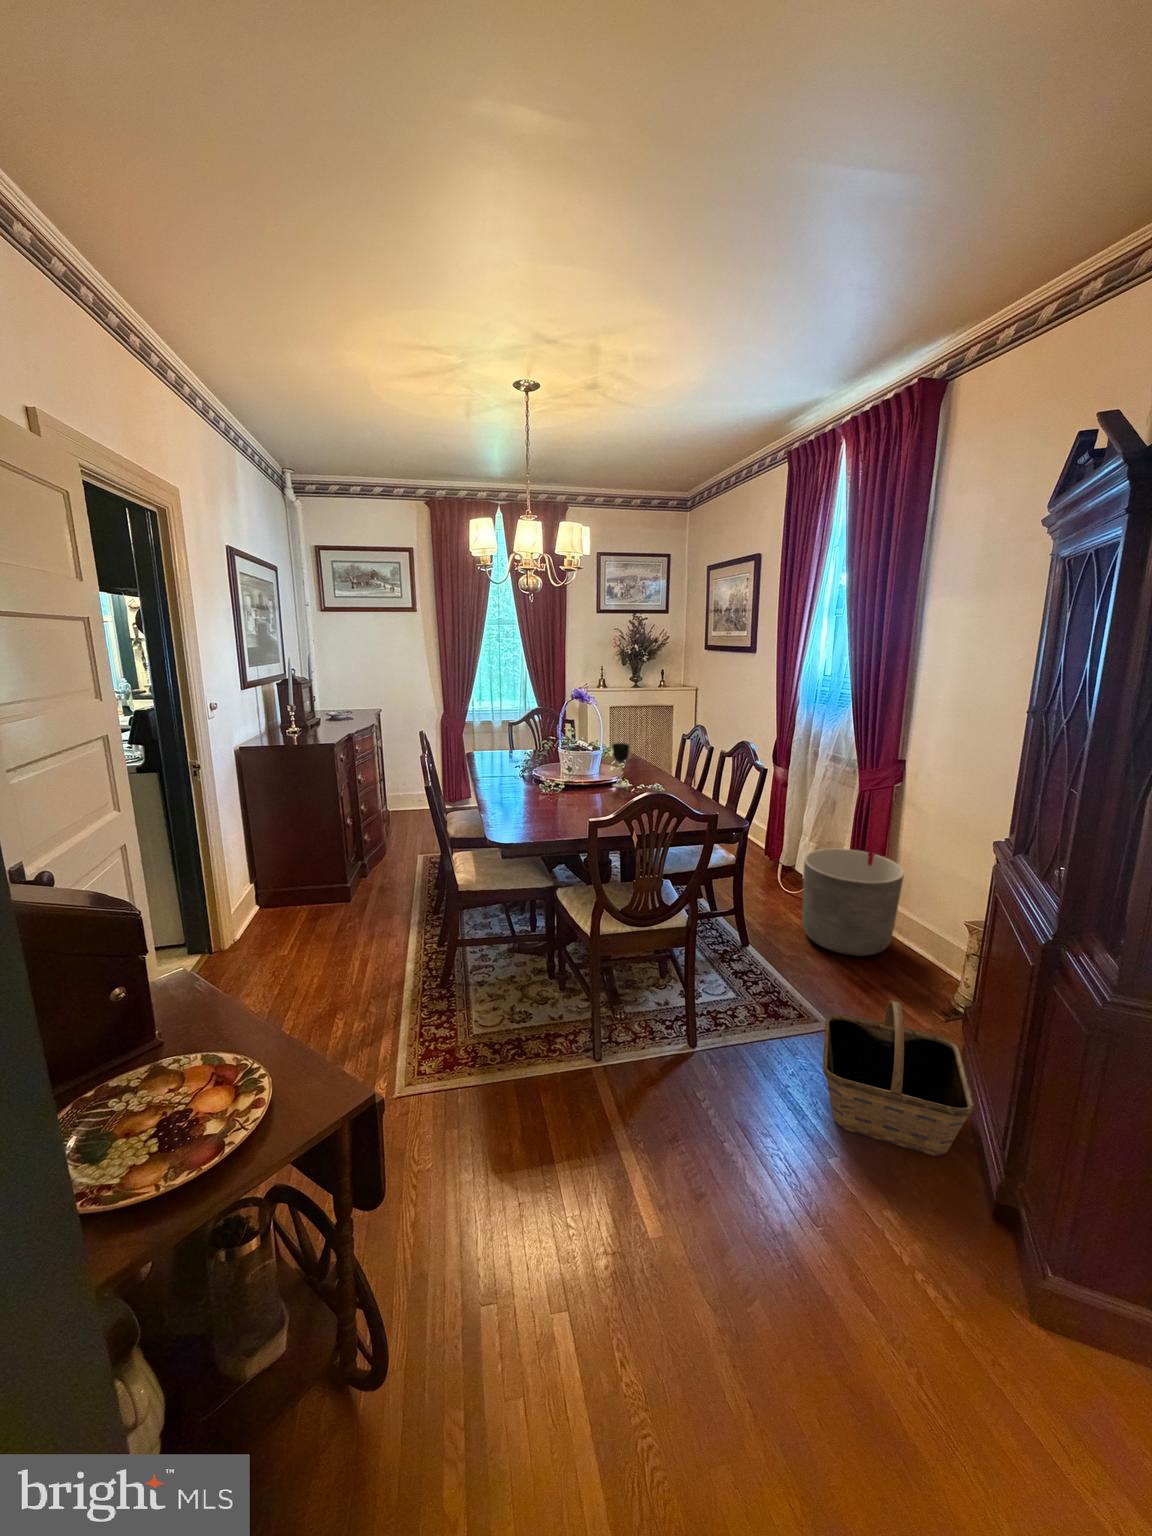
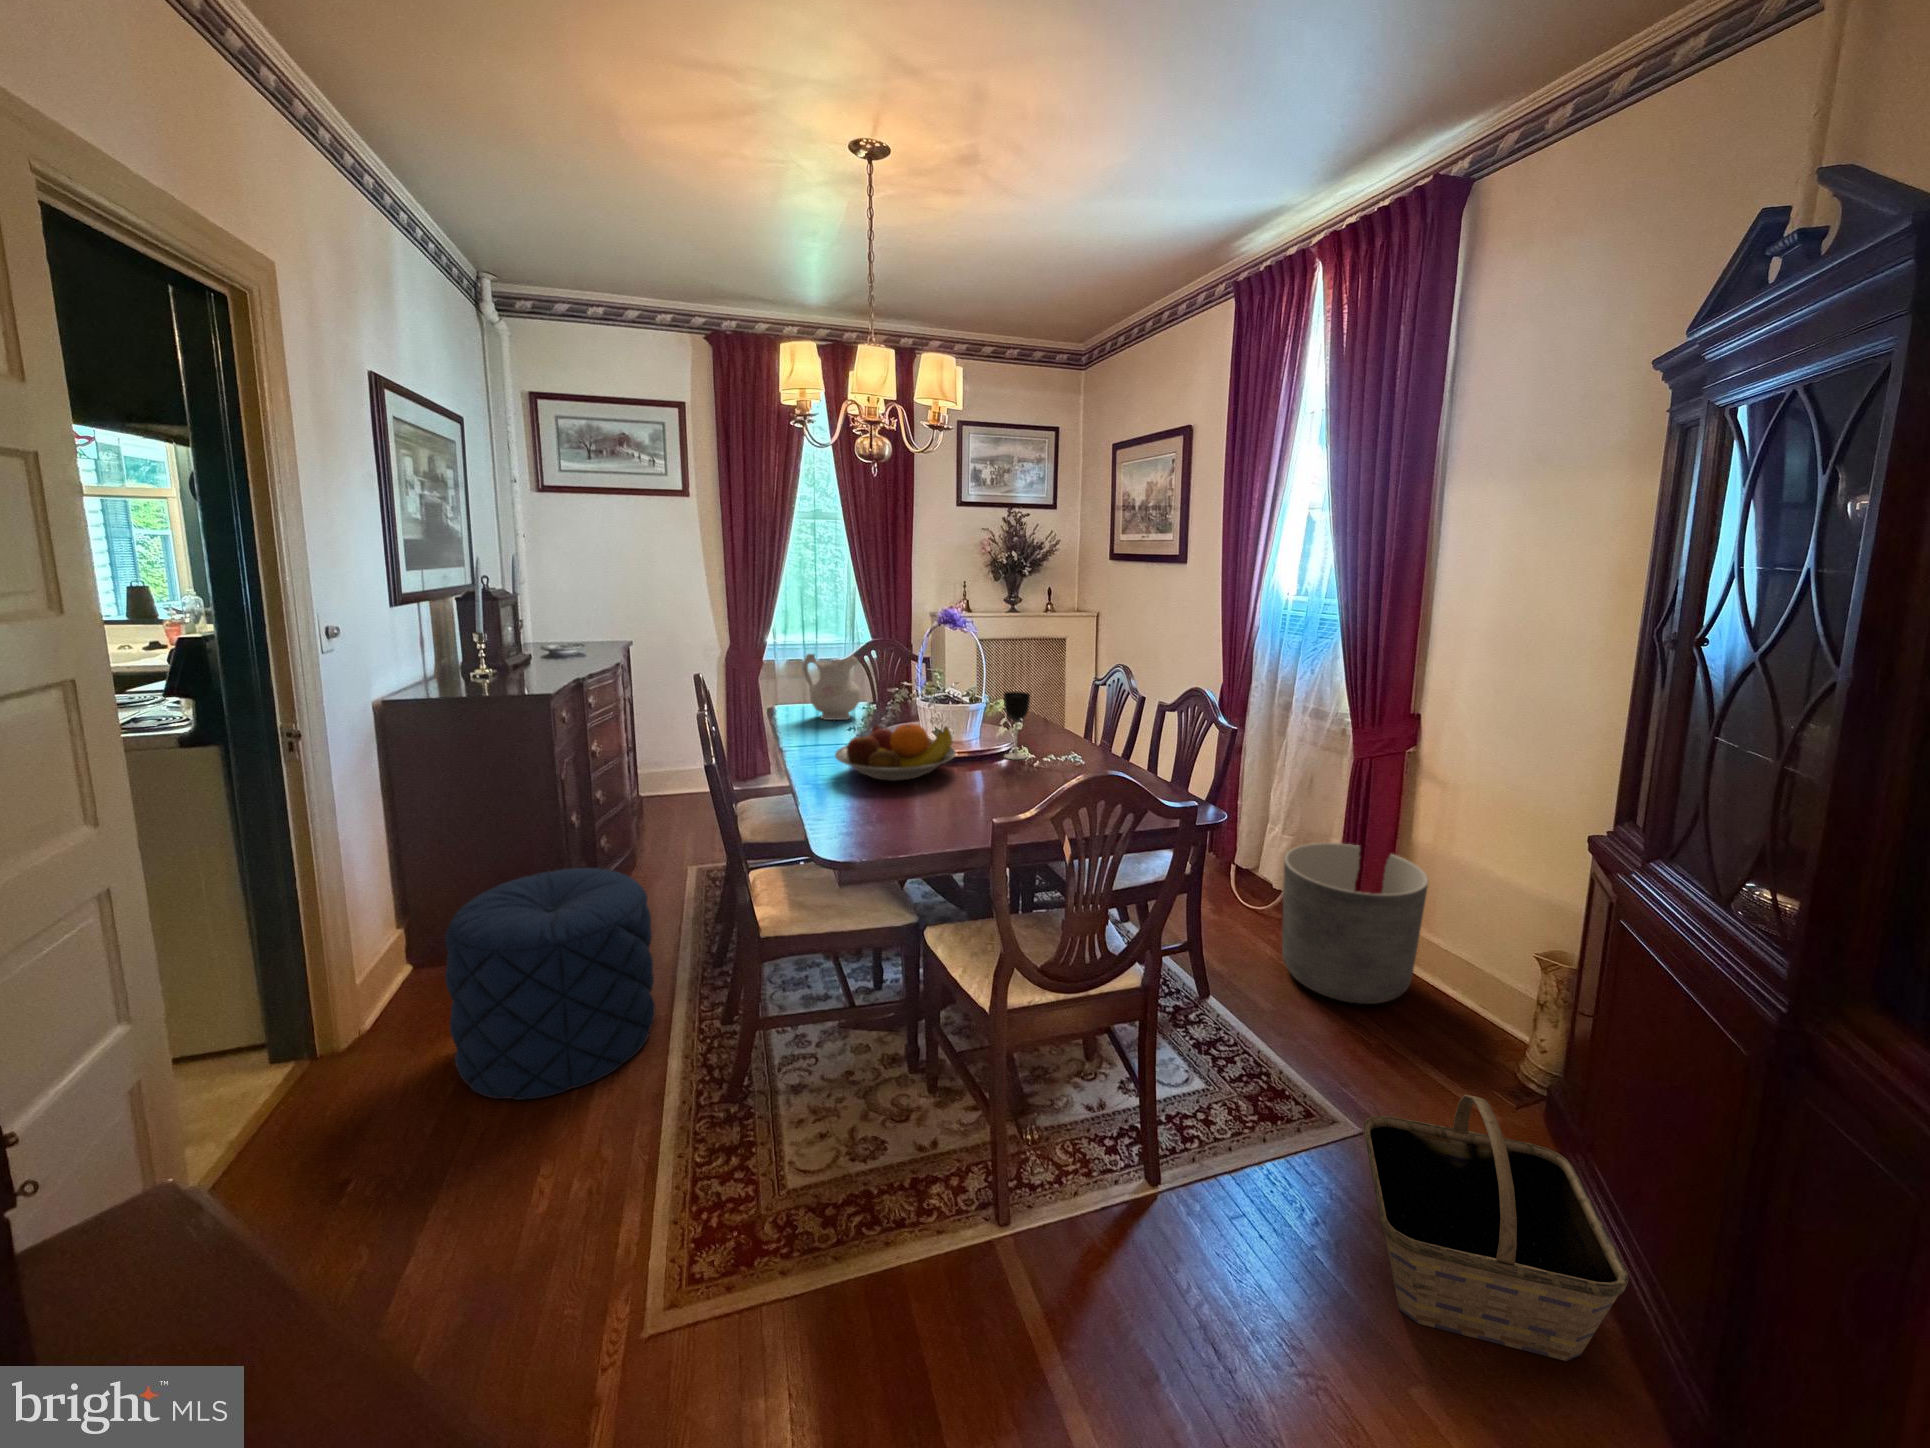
ceramic pitcher: none [487,718,524,761] -> present [802,654,861,720]
fruit bowl: none [504,764,580,799] -> present [835,724,956,781]
pouf: none [282,849,398,979] -> present [445,868,655,1100]

